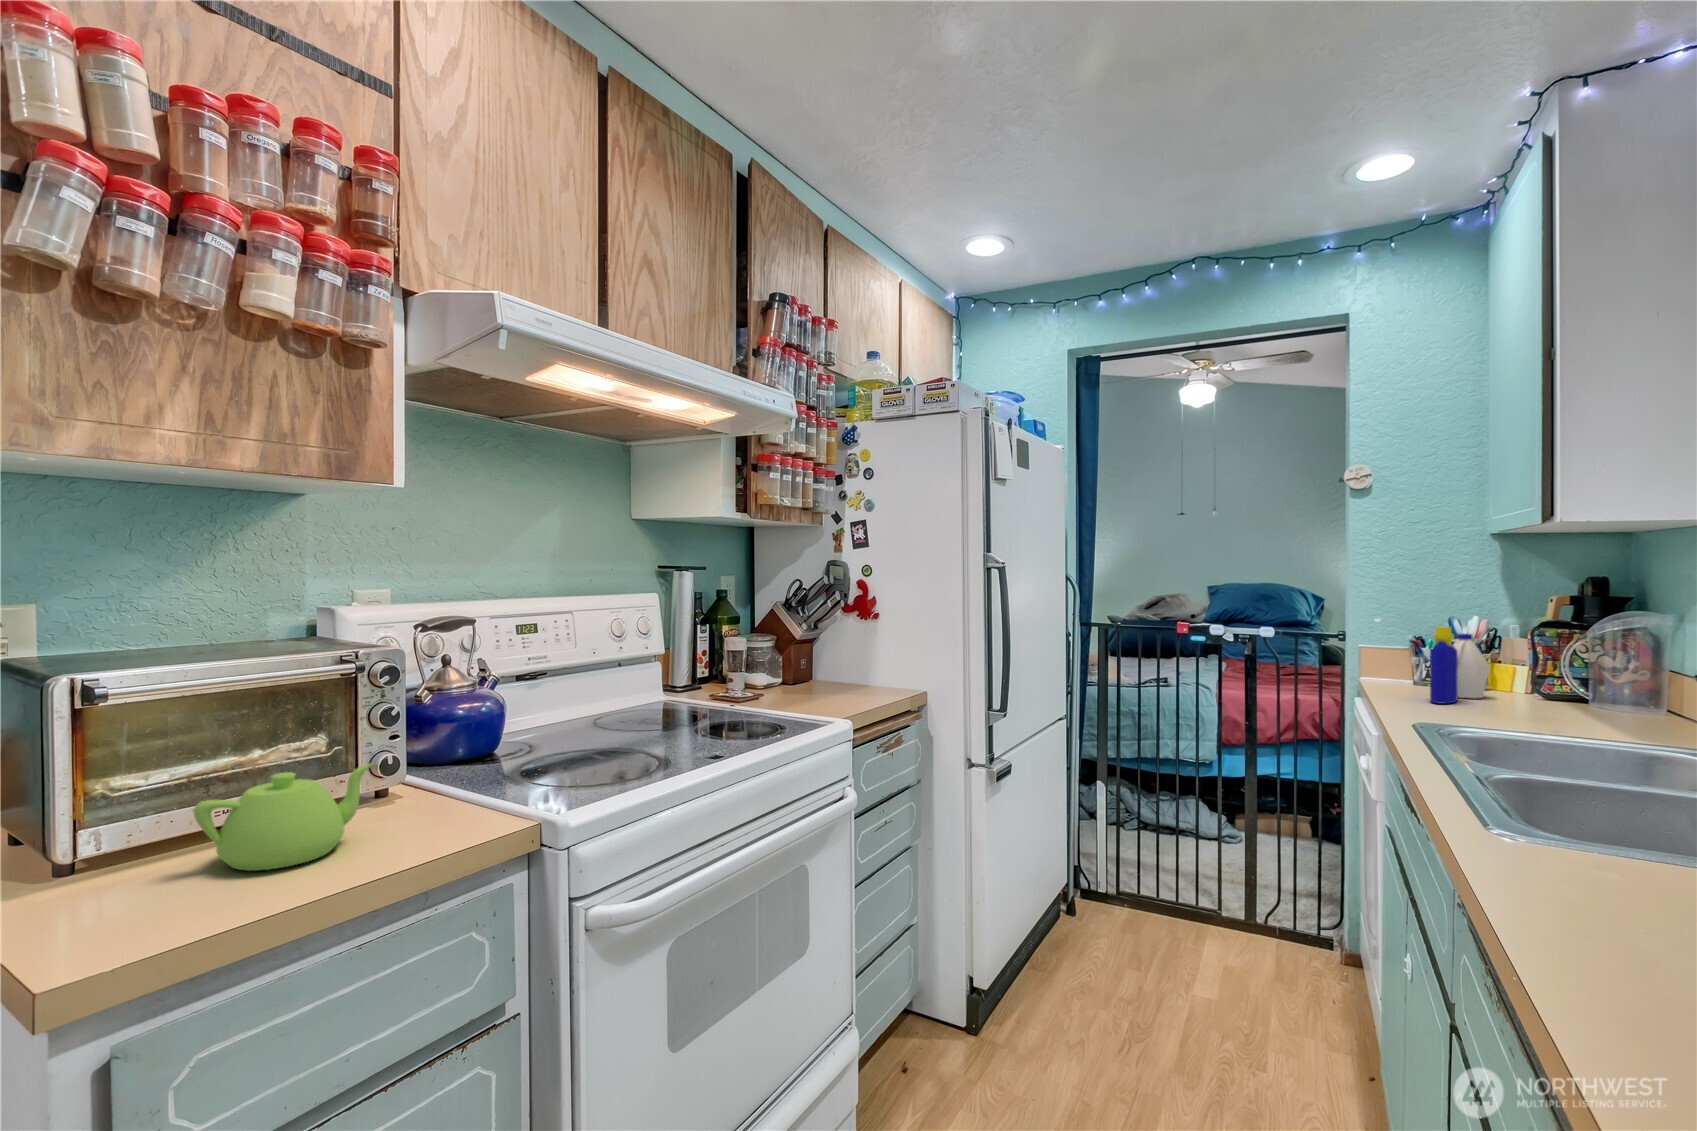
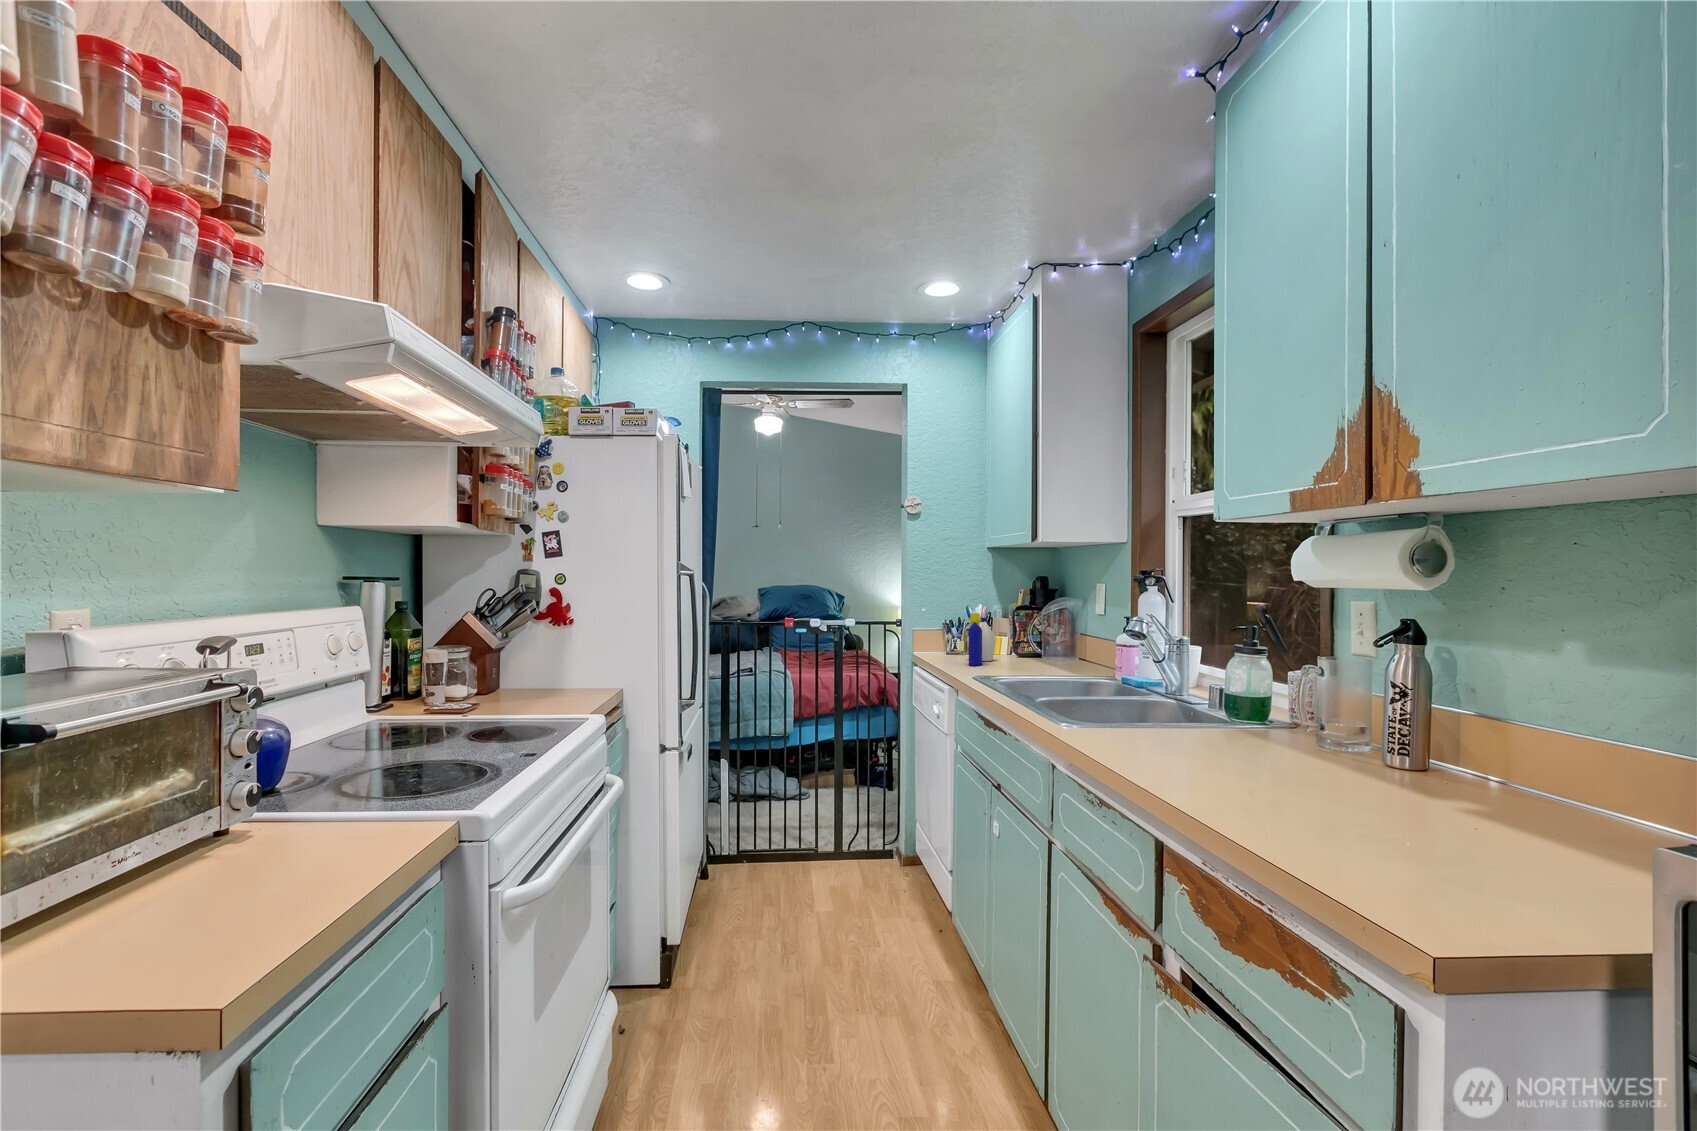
teapot: present [194,763,373,871] -> none [203,777,338,894]

